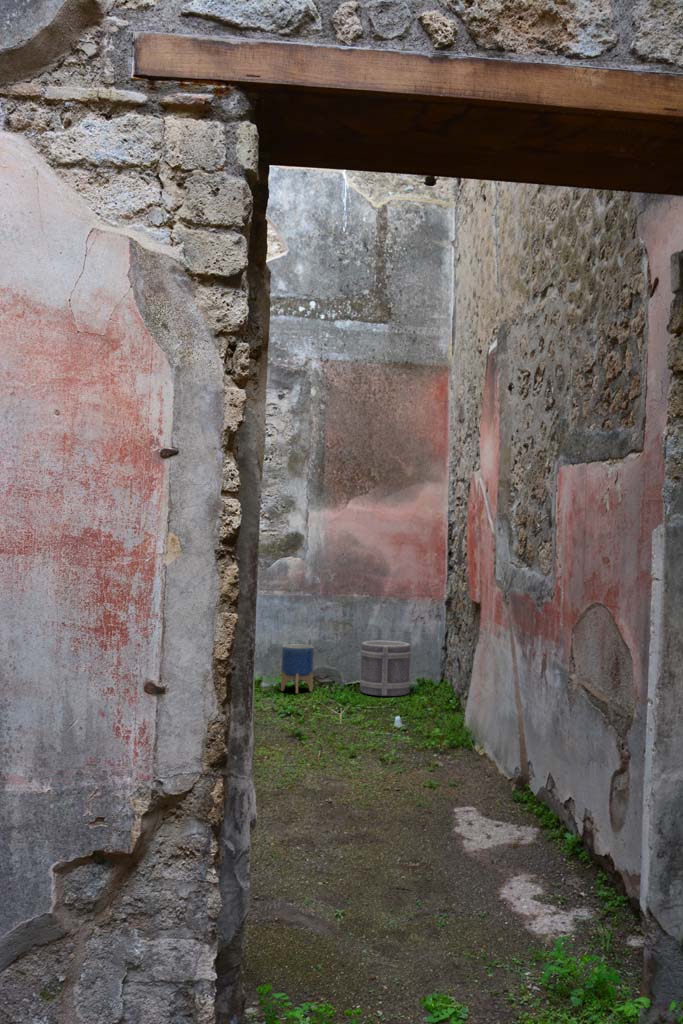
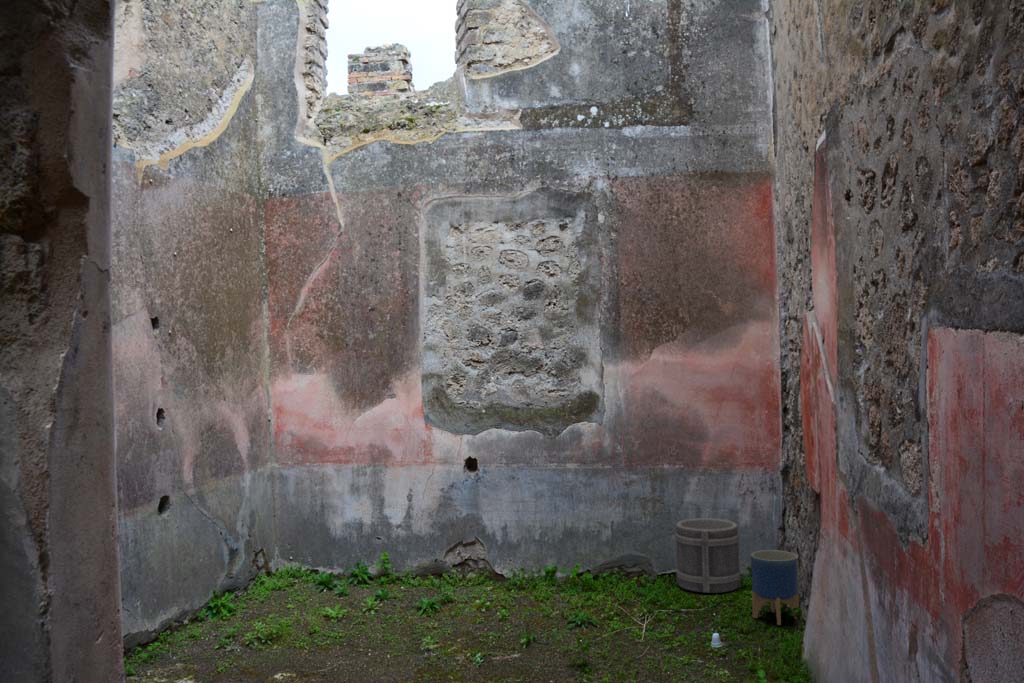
planter: present [281,645,314,693] -> present [751,550,799,625]

